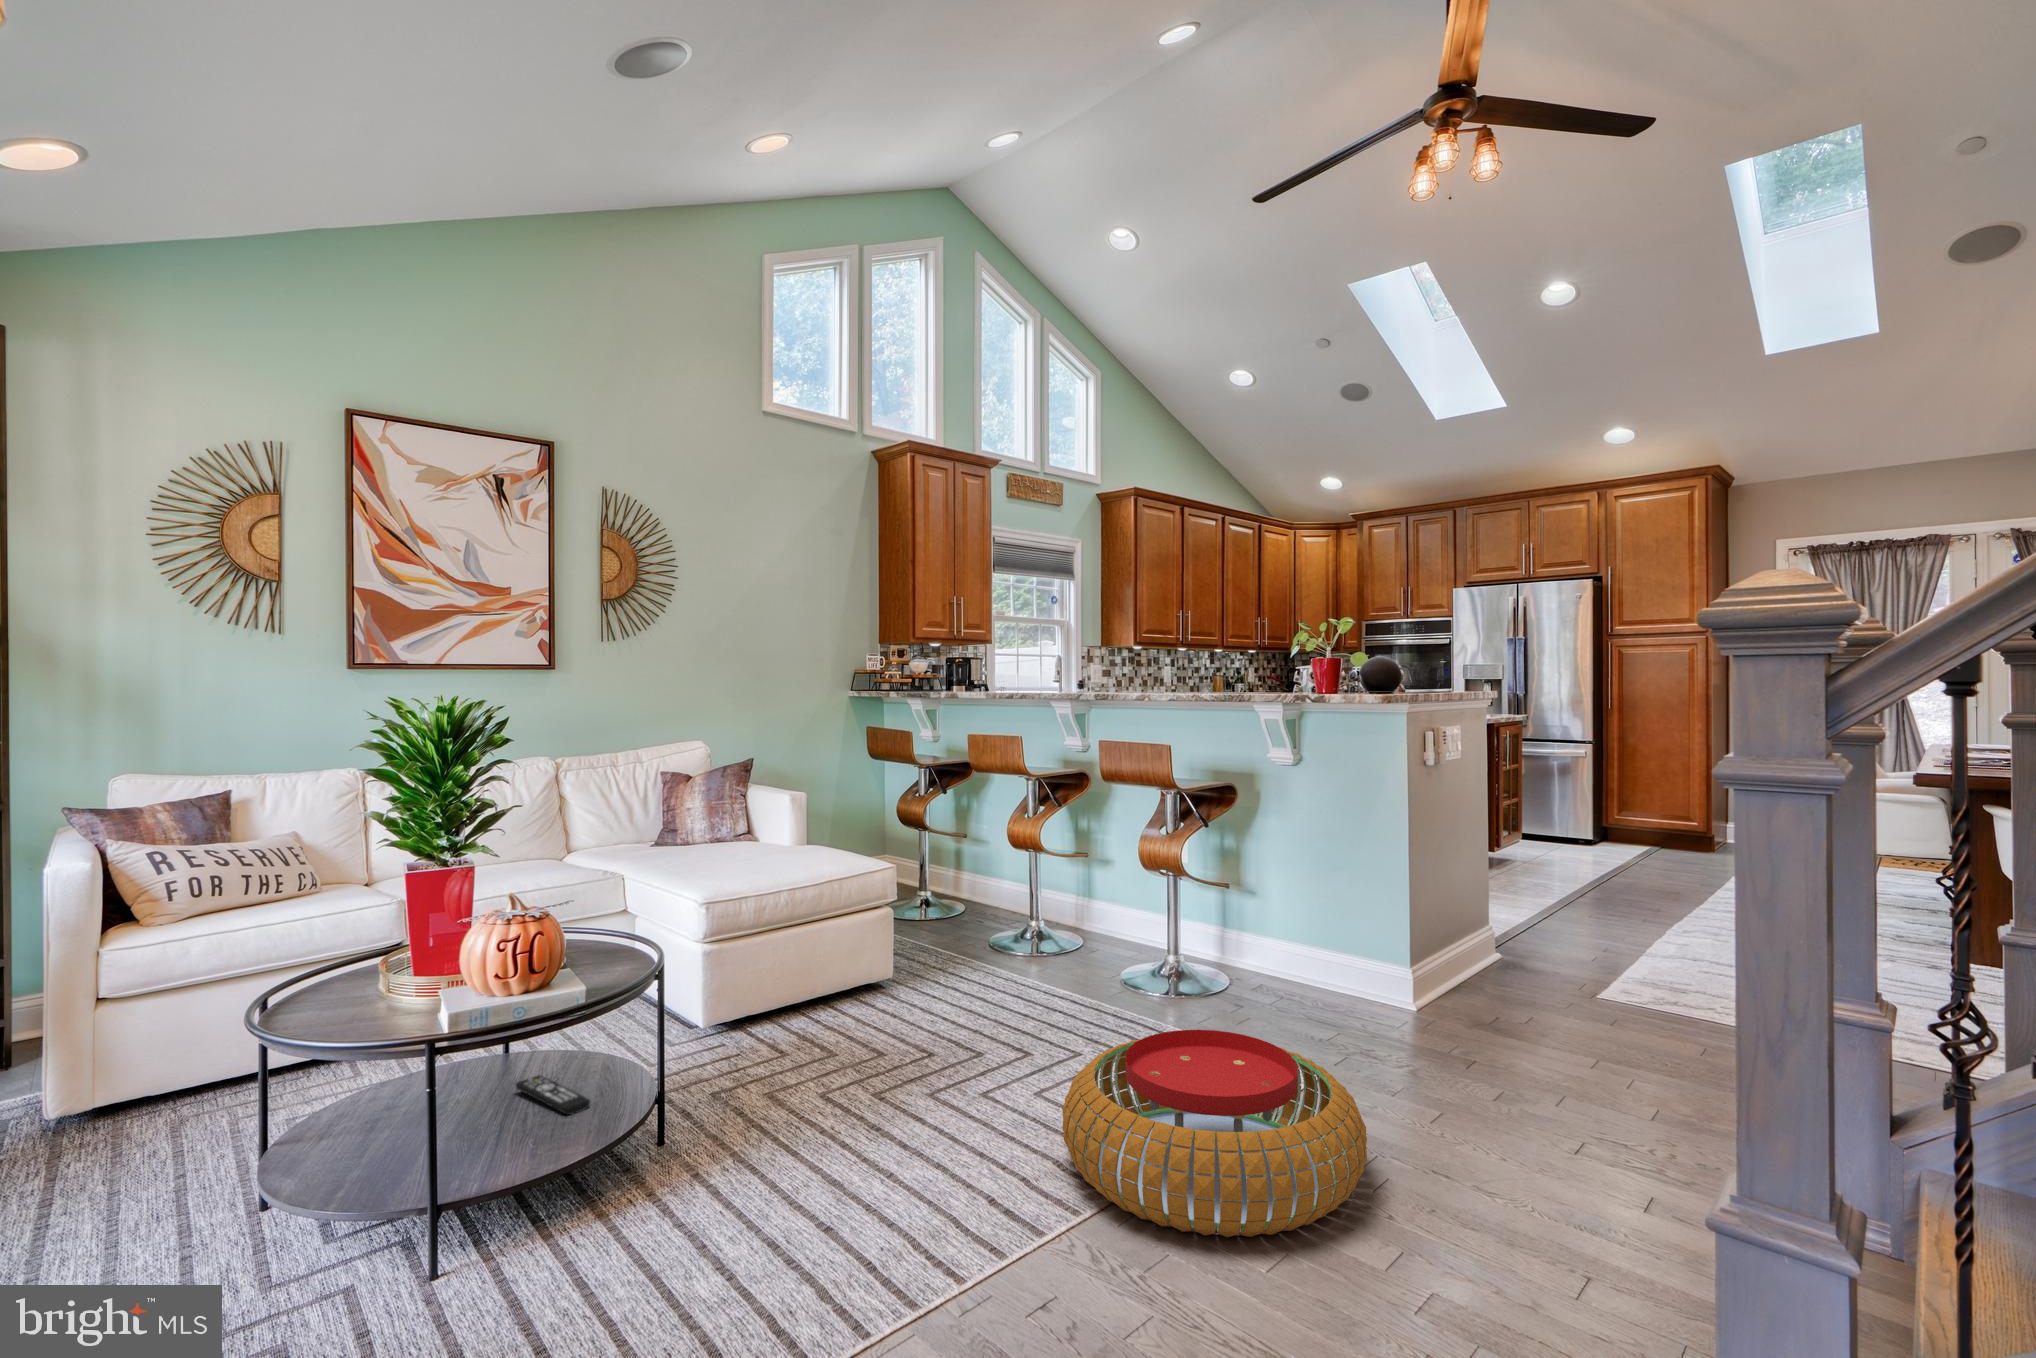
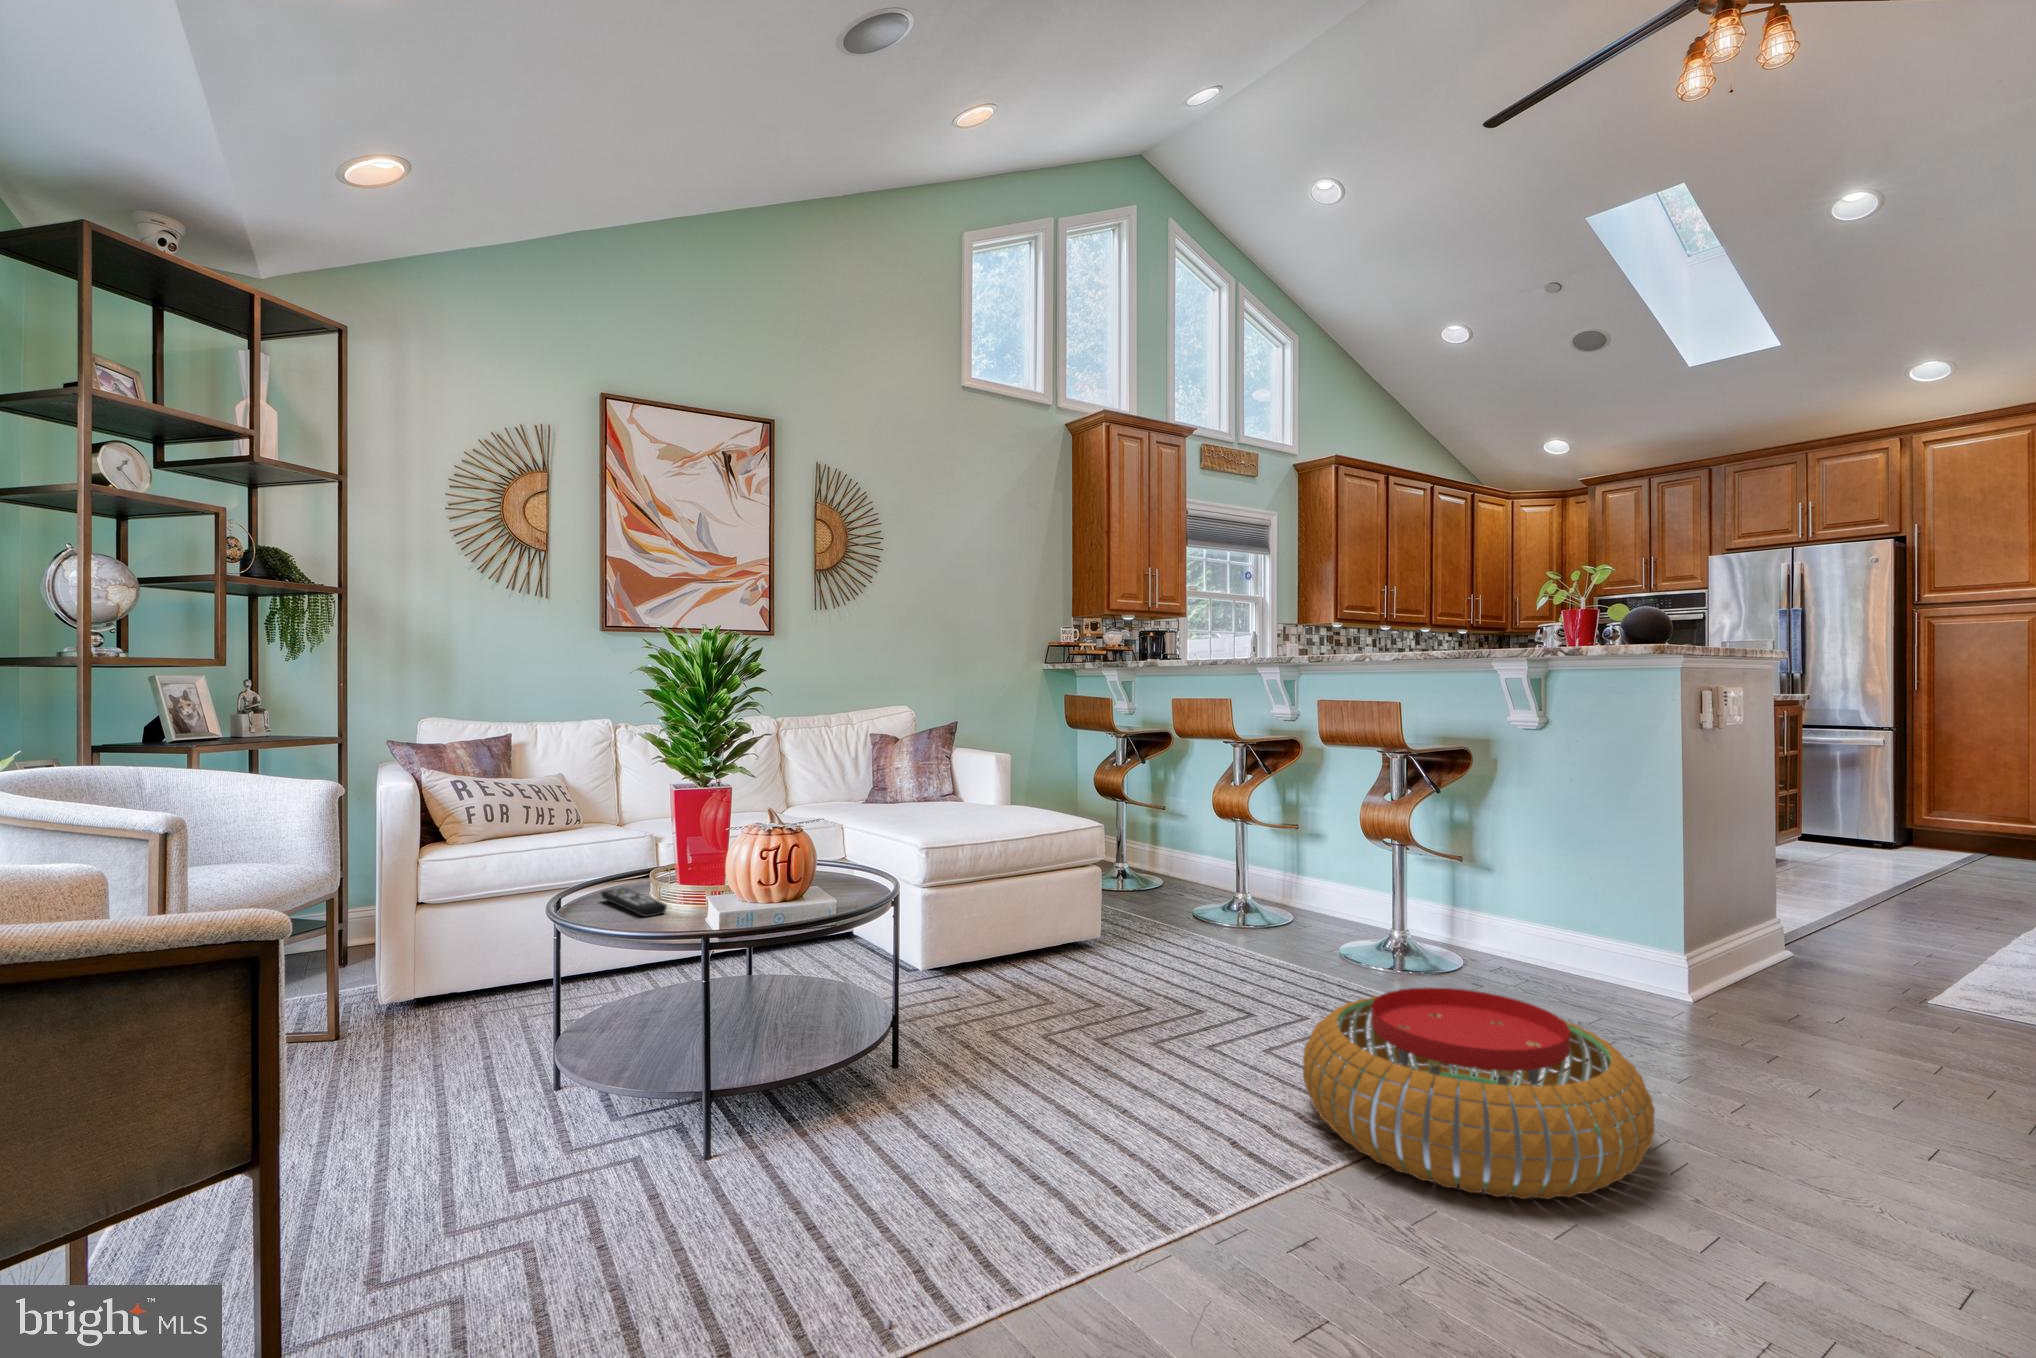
remote control: present [516,1075,590,1115] -> present [601,888,667,917]

